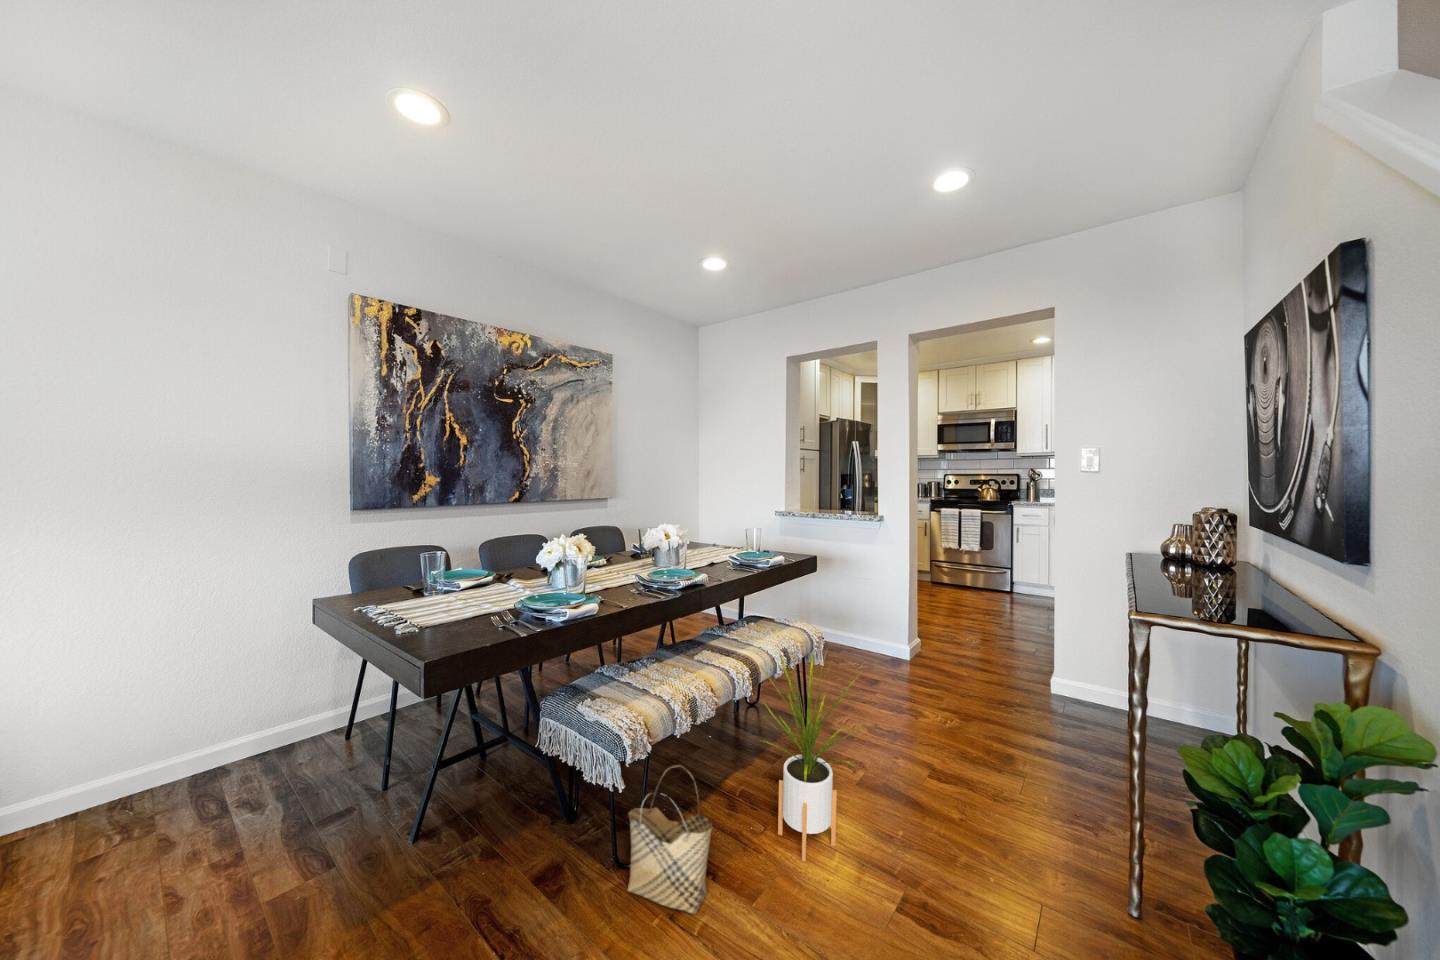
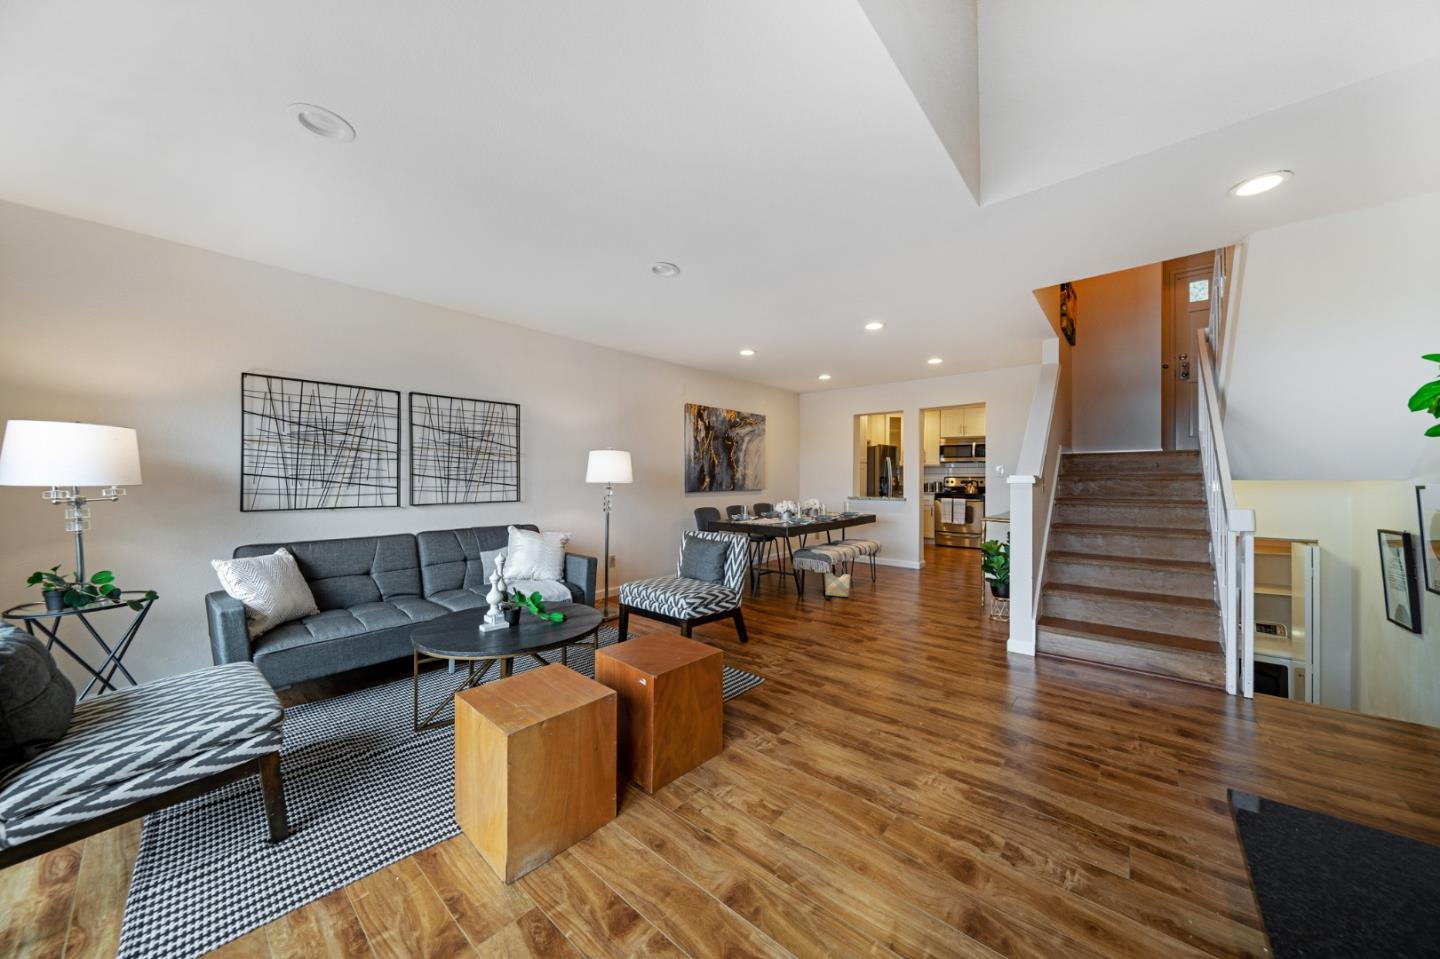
house plant: present [760,651,864,862] -> none [861,528,896,594]

